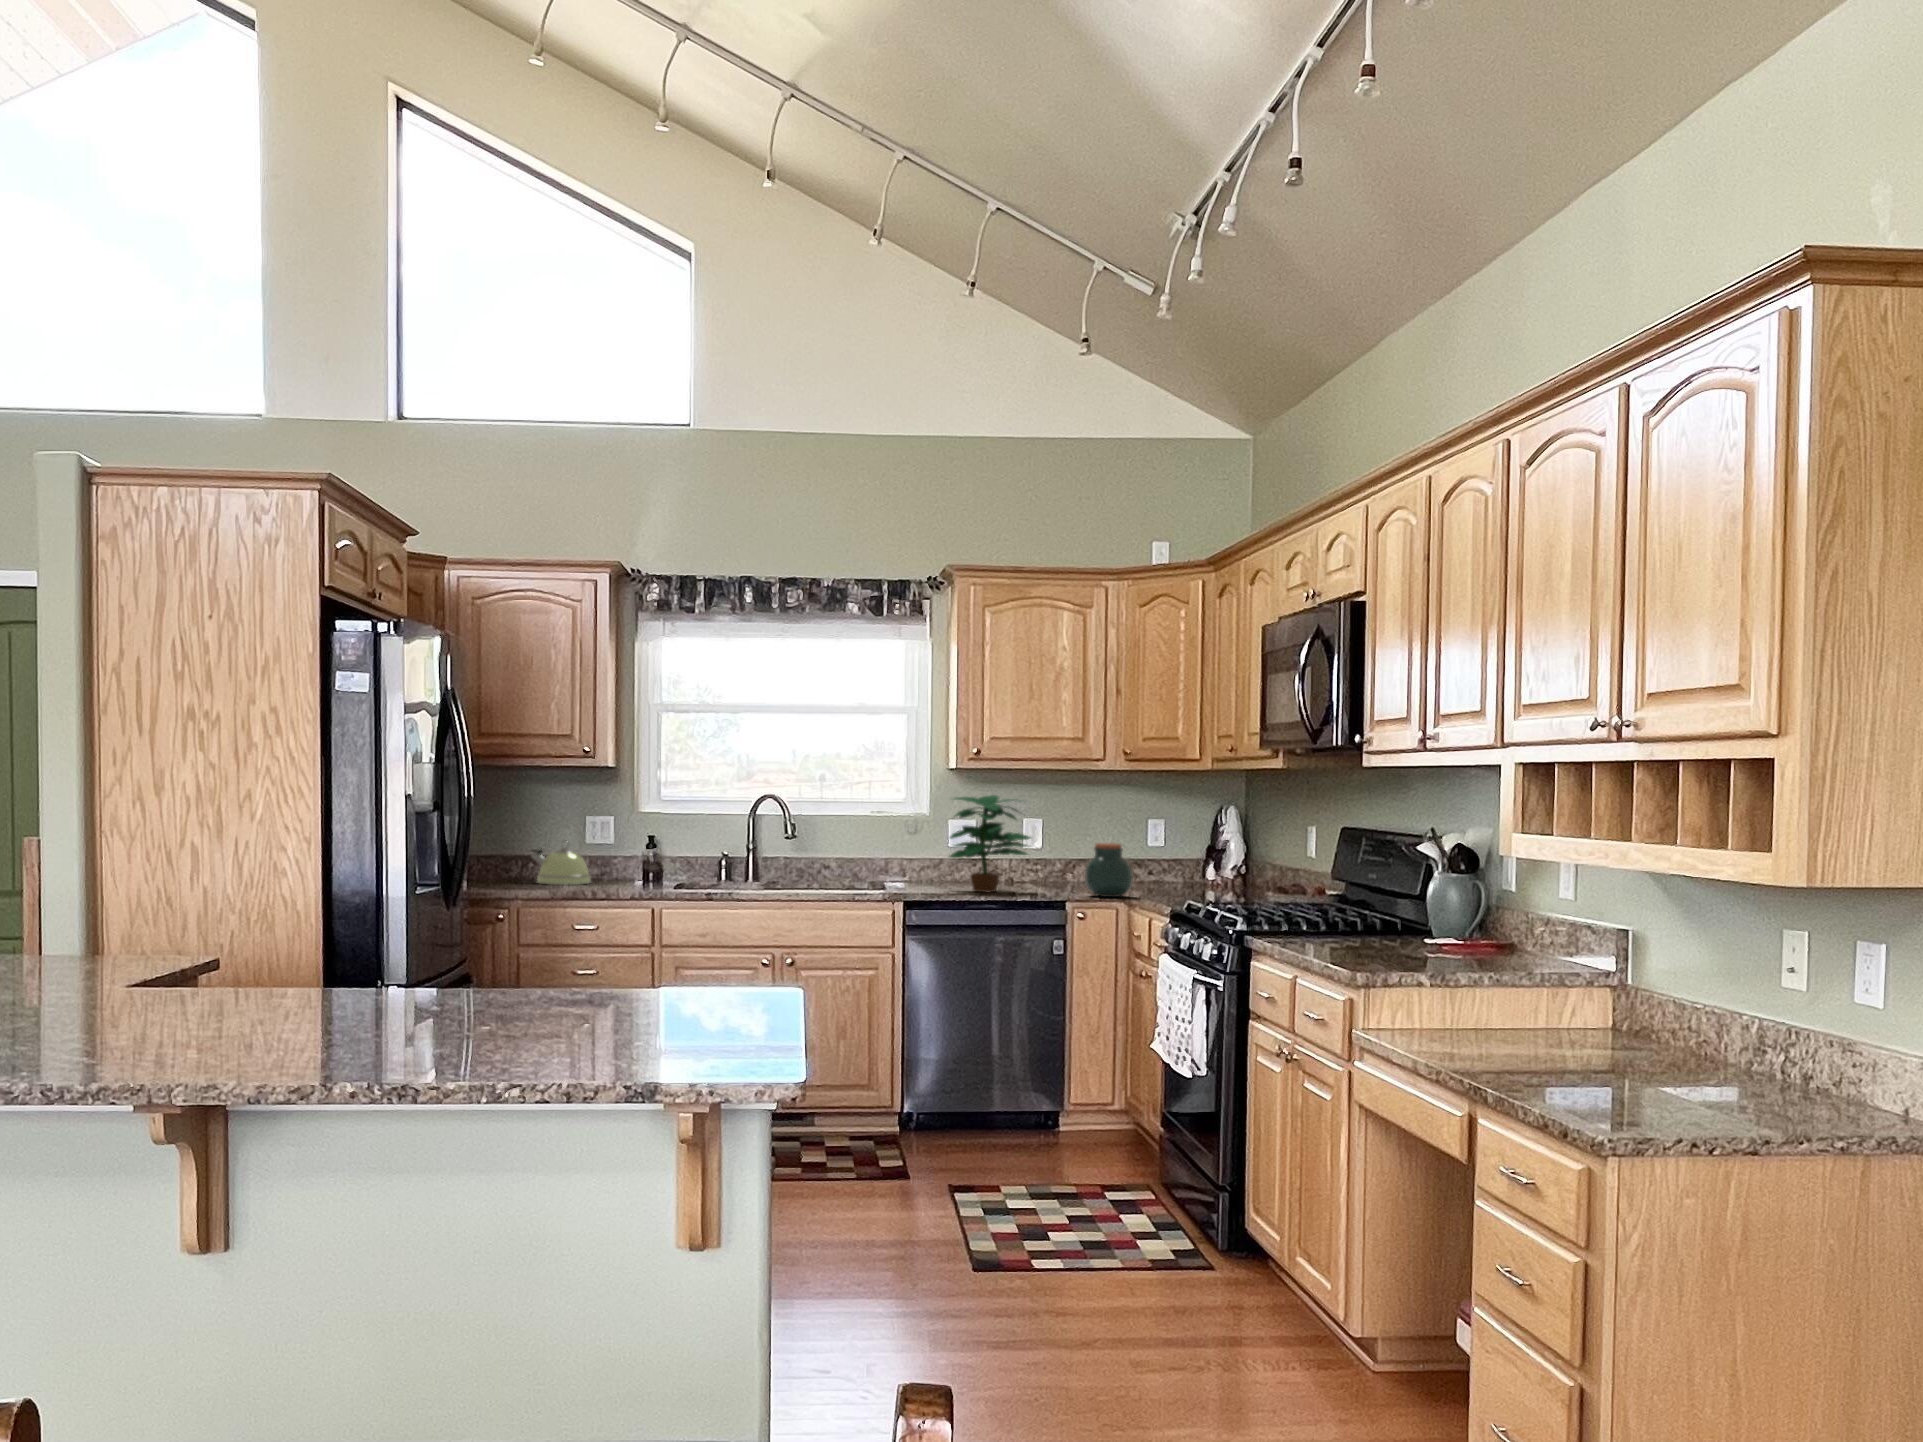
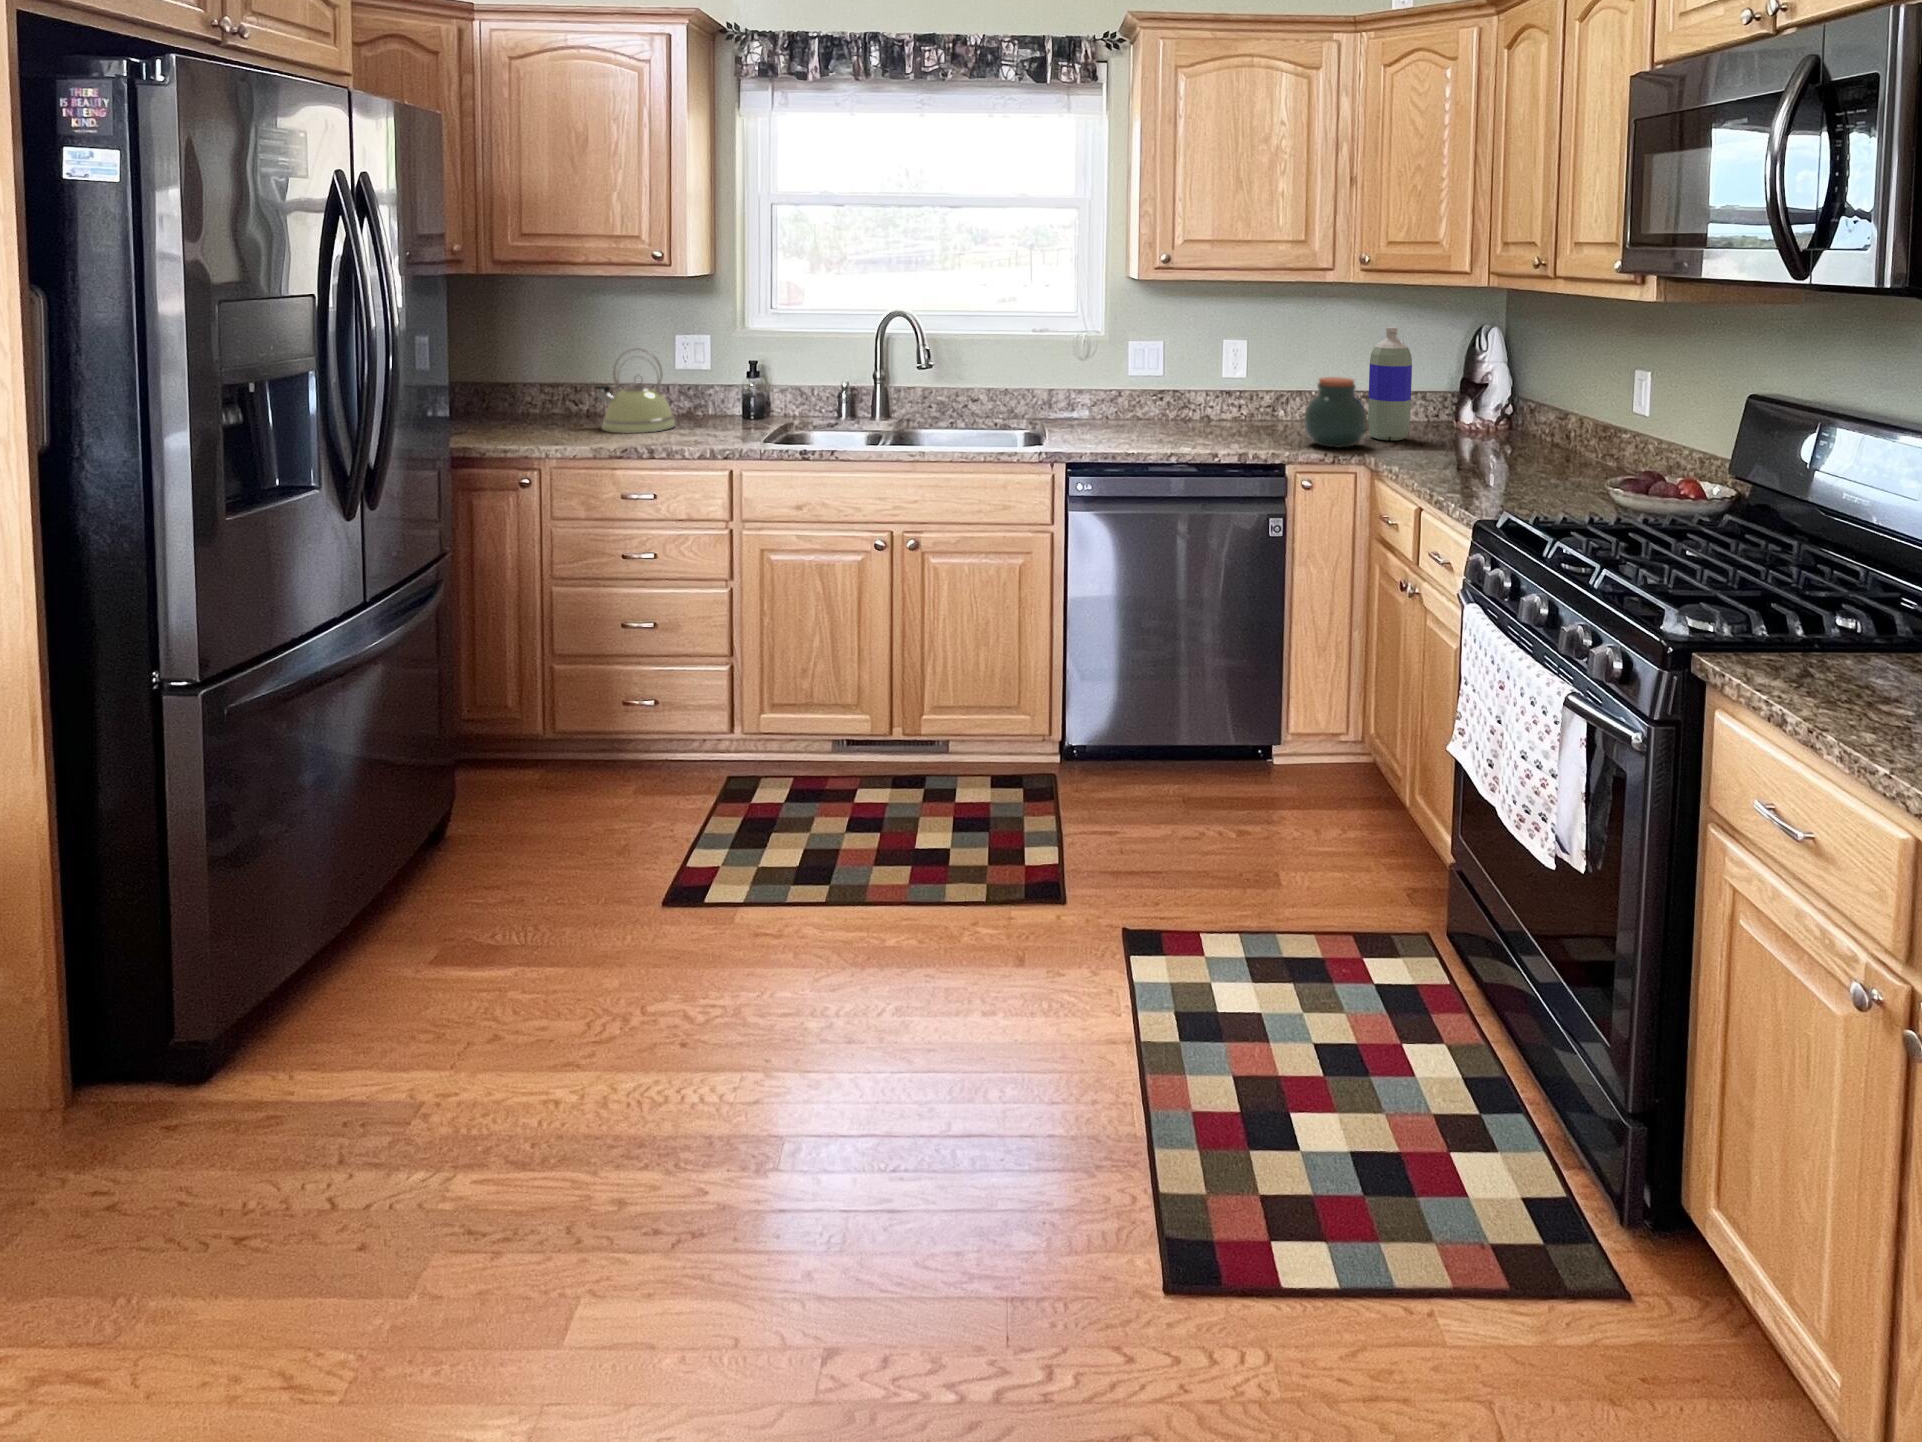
potted plant: present [950,795,1031,893] -> none [1129,313,1236,439]
bottle: none [1137,805,1171,896] -> present [1368,327,1412,441]

